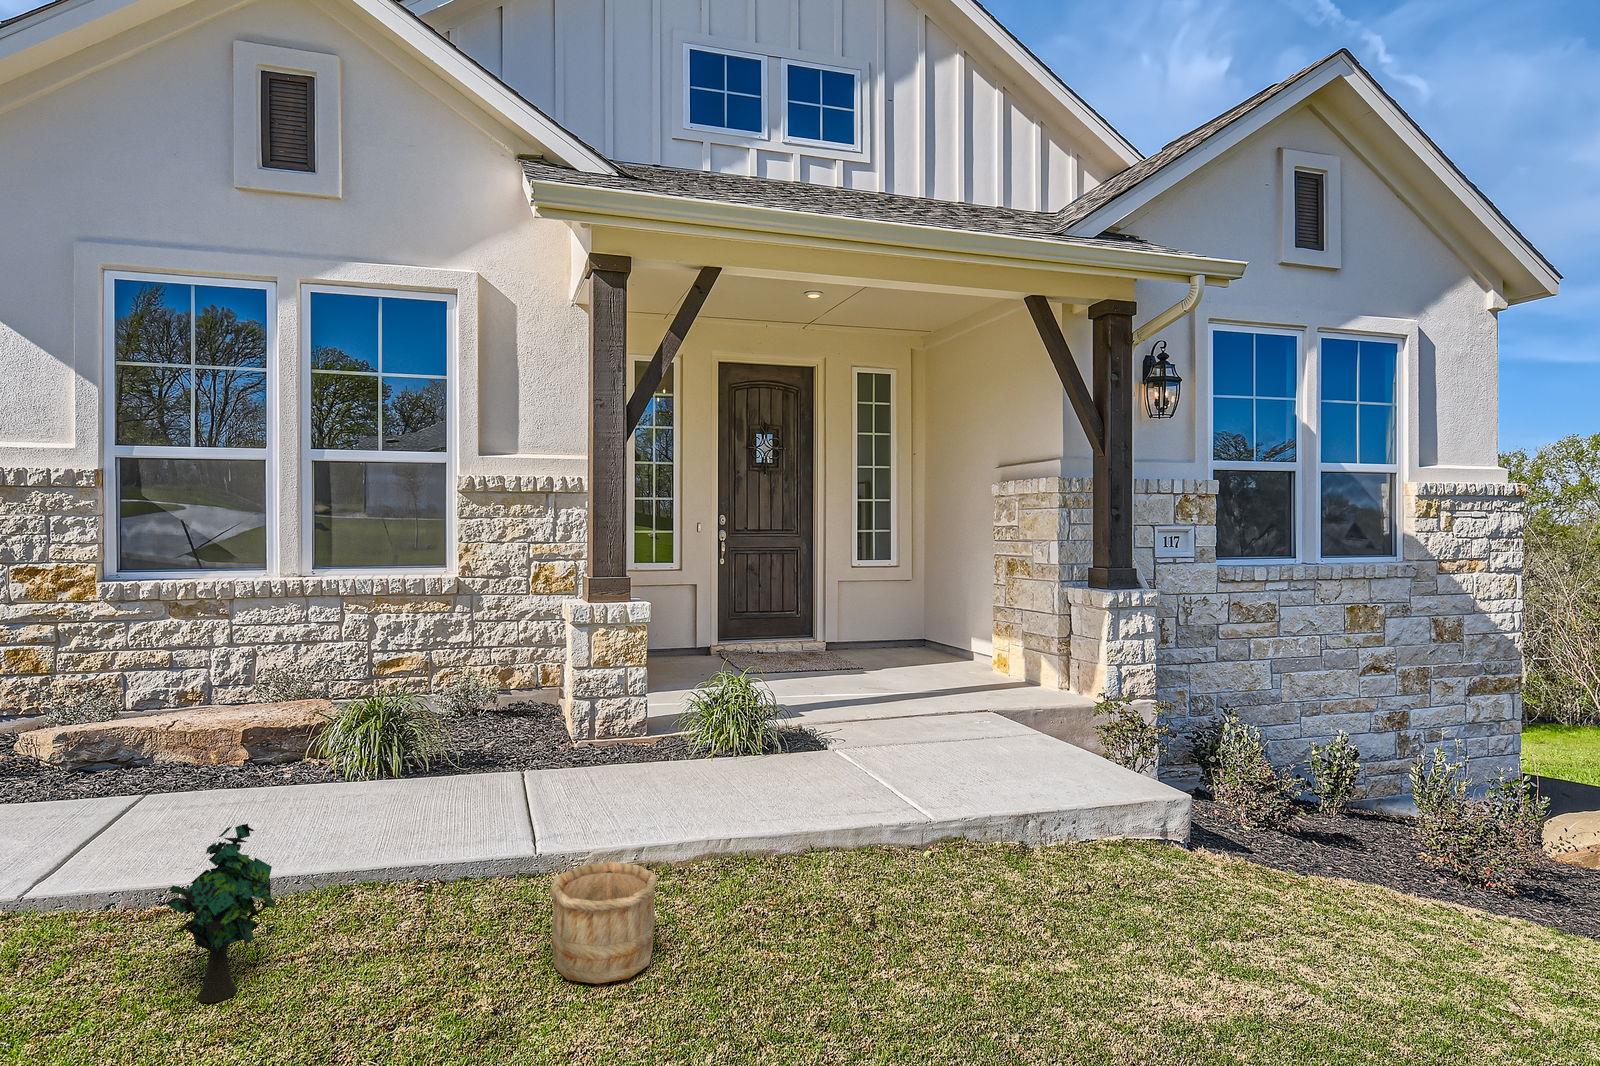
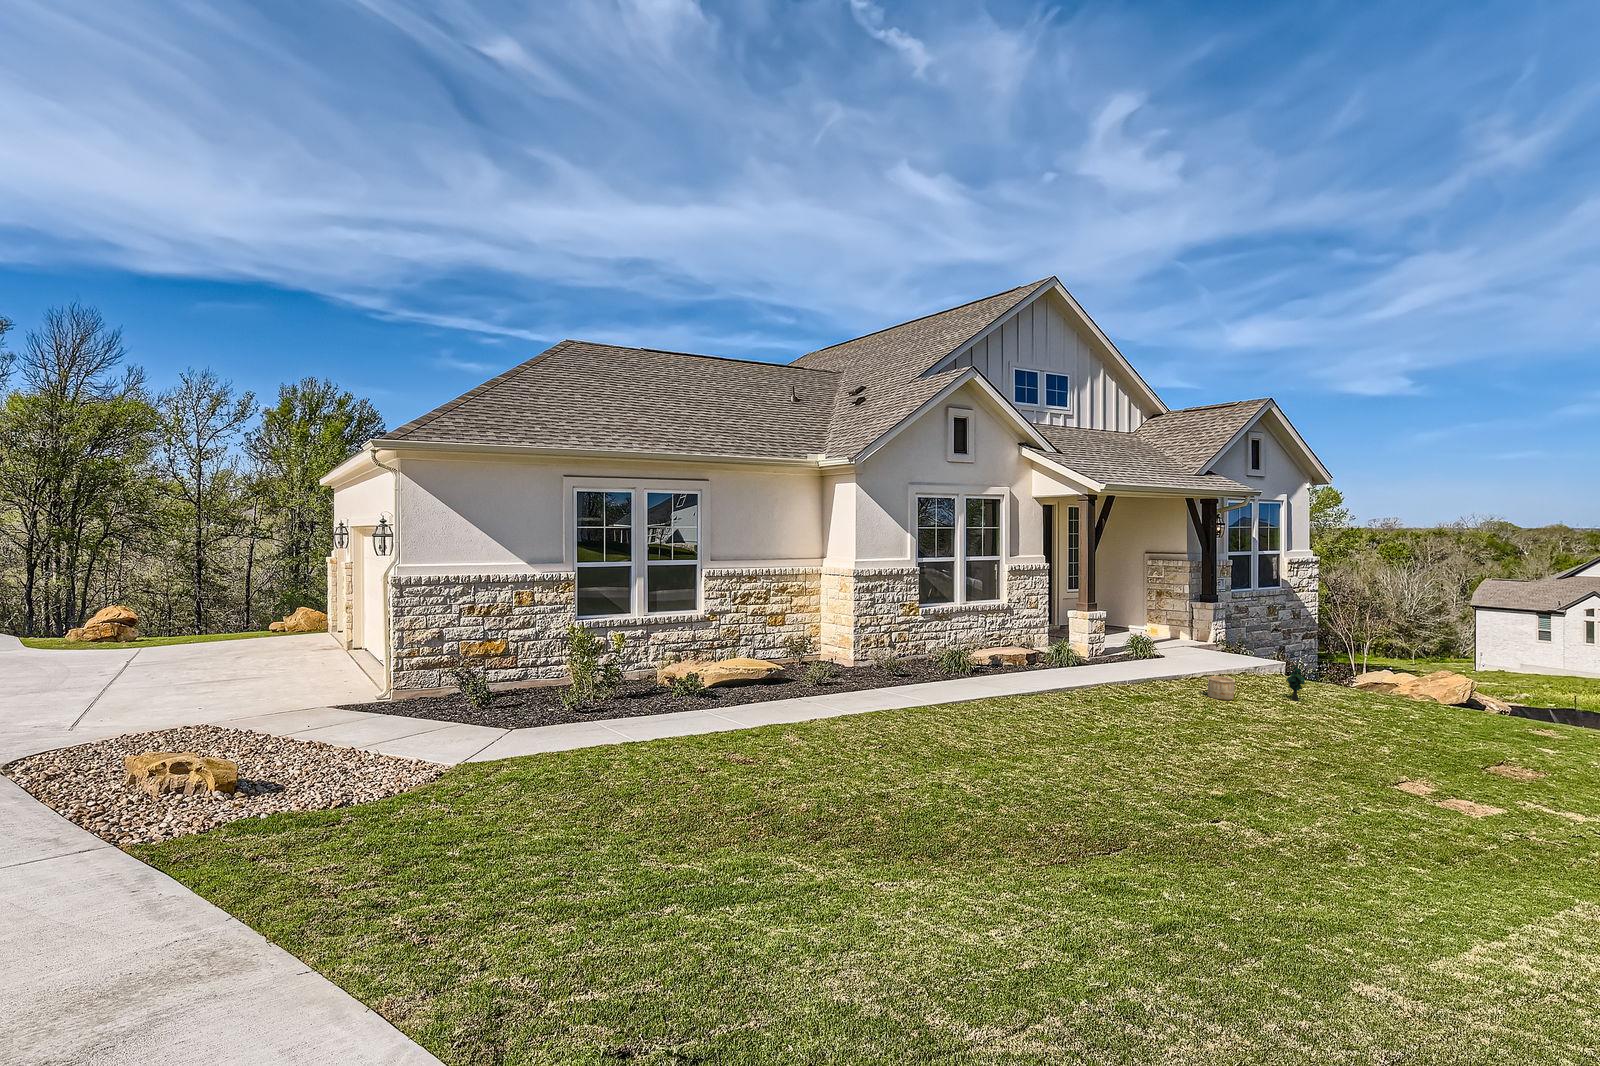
decorative plant: present [160,824,277,1003] -> present [1286,665,1305,701]

